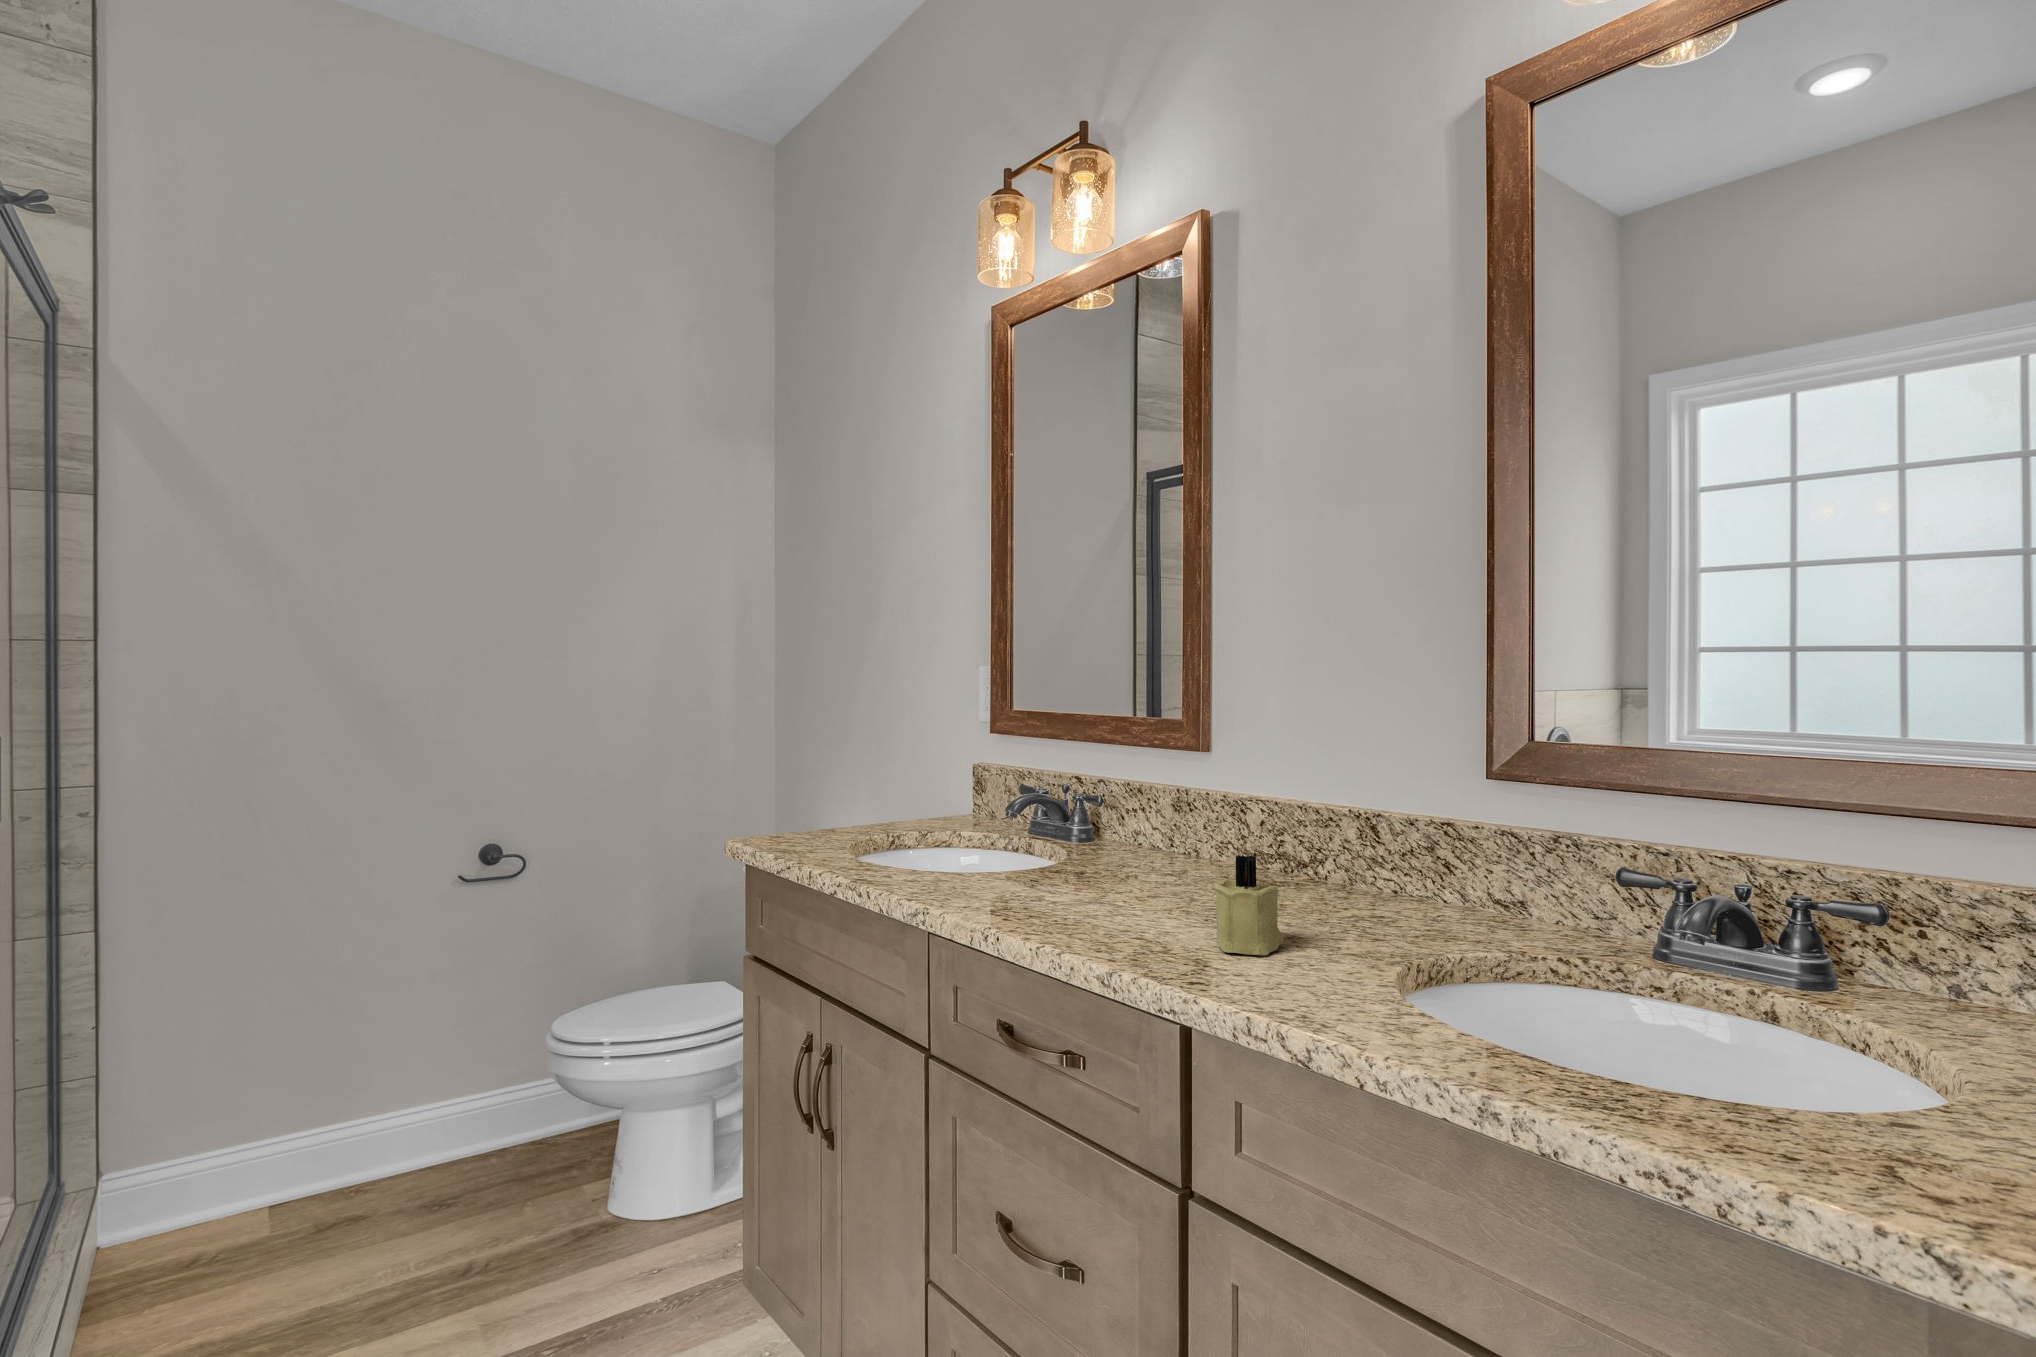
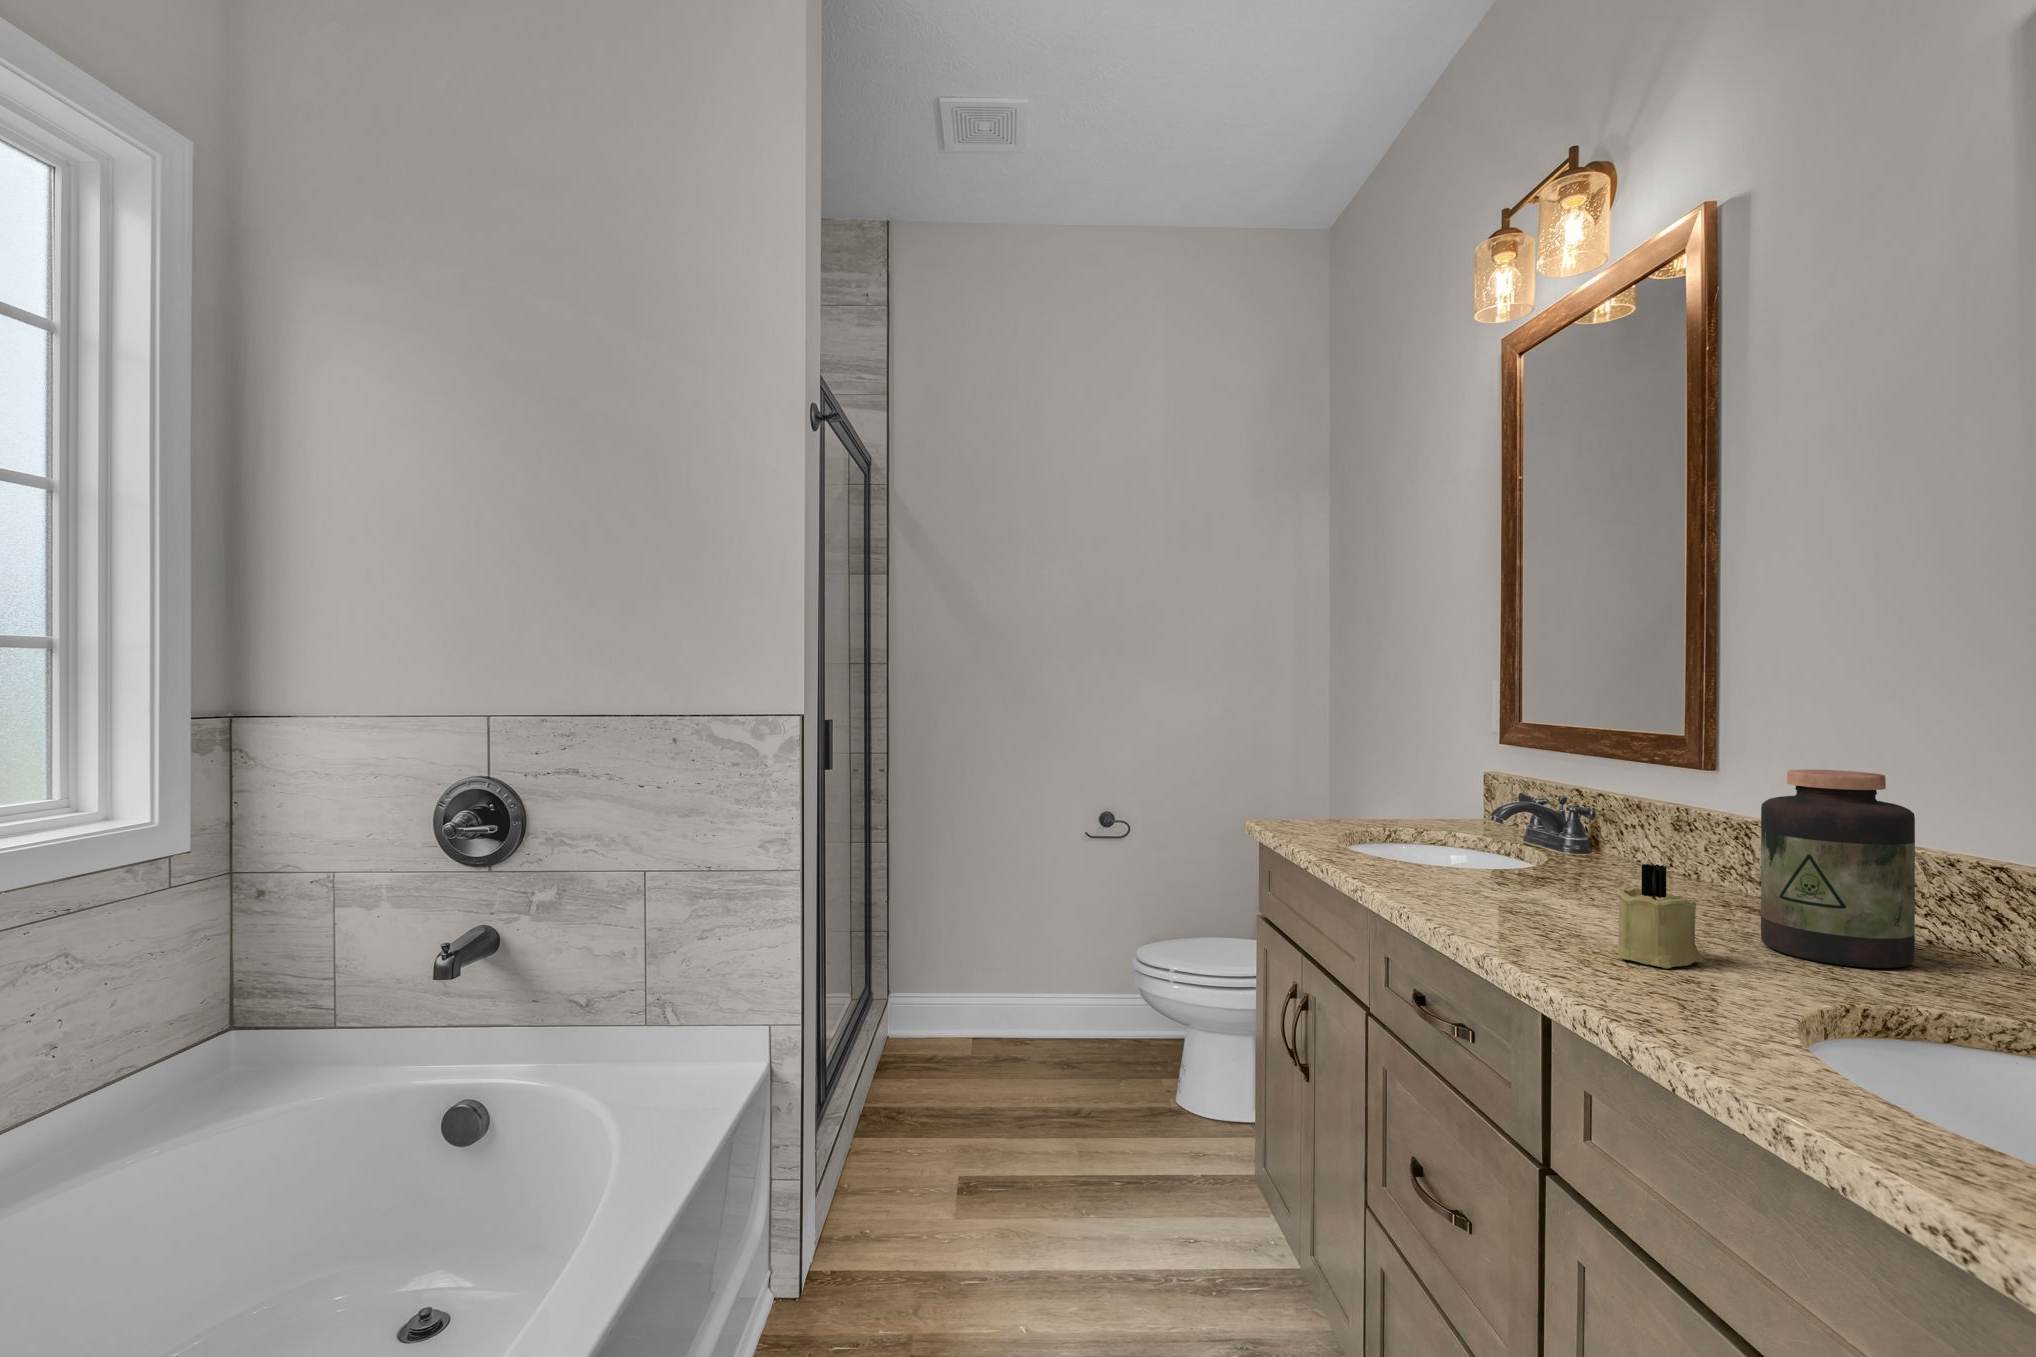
jar: none [1297,751,1408,925] -> present [1761,770,1915,968]

